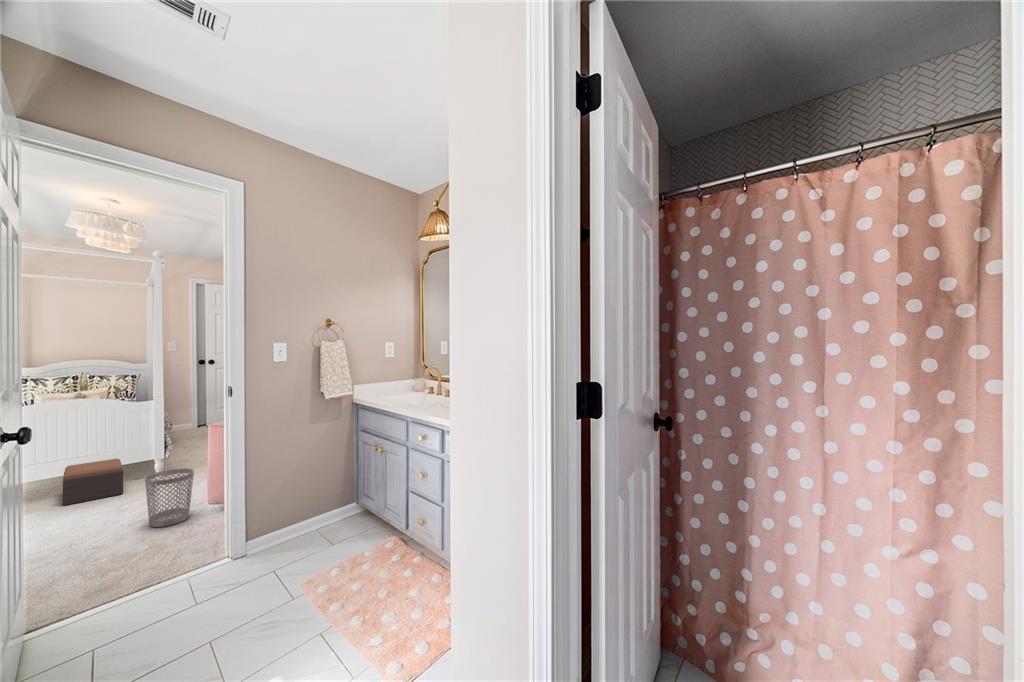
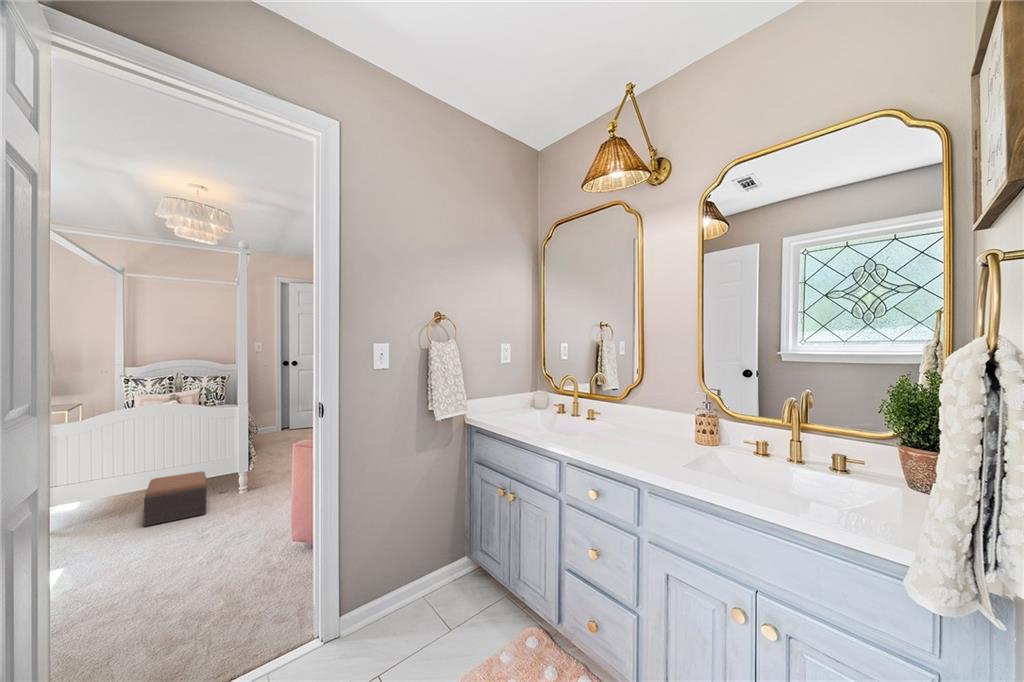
wastebasket: present [145,468,194,527] -> none [223,494,278,570]

